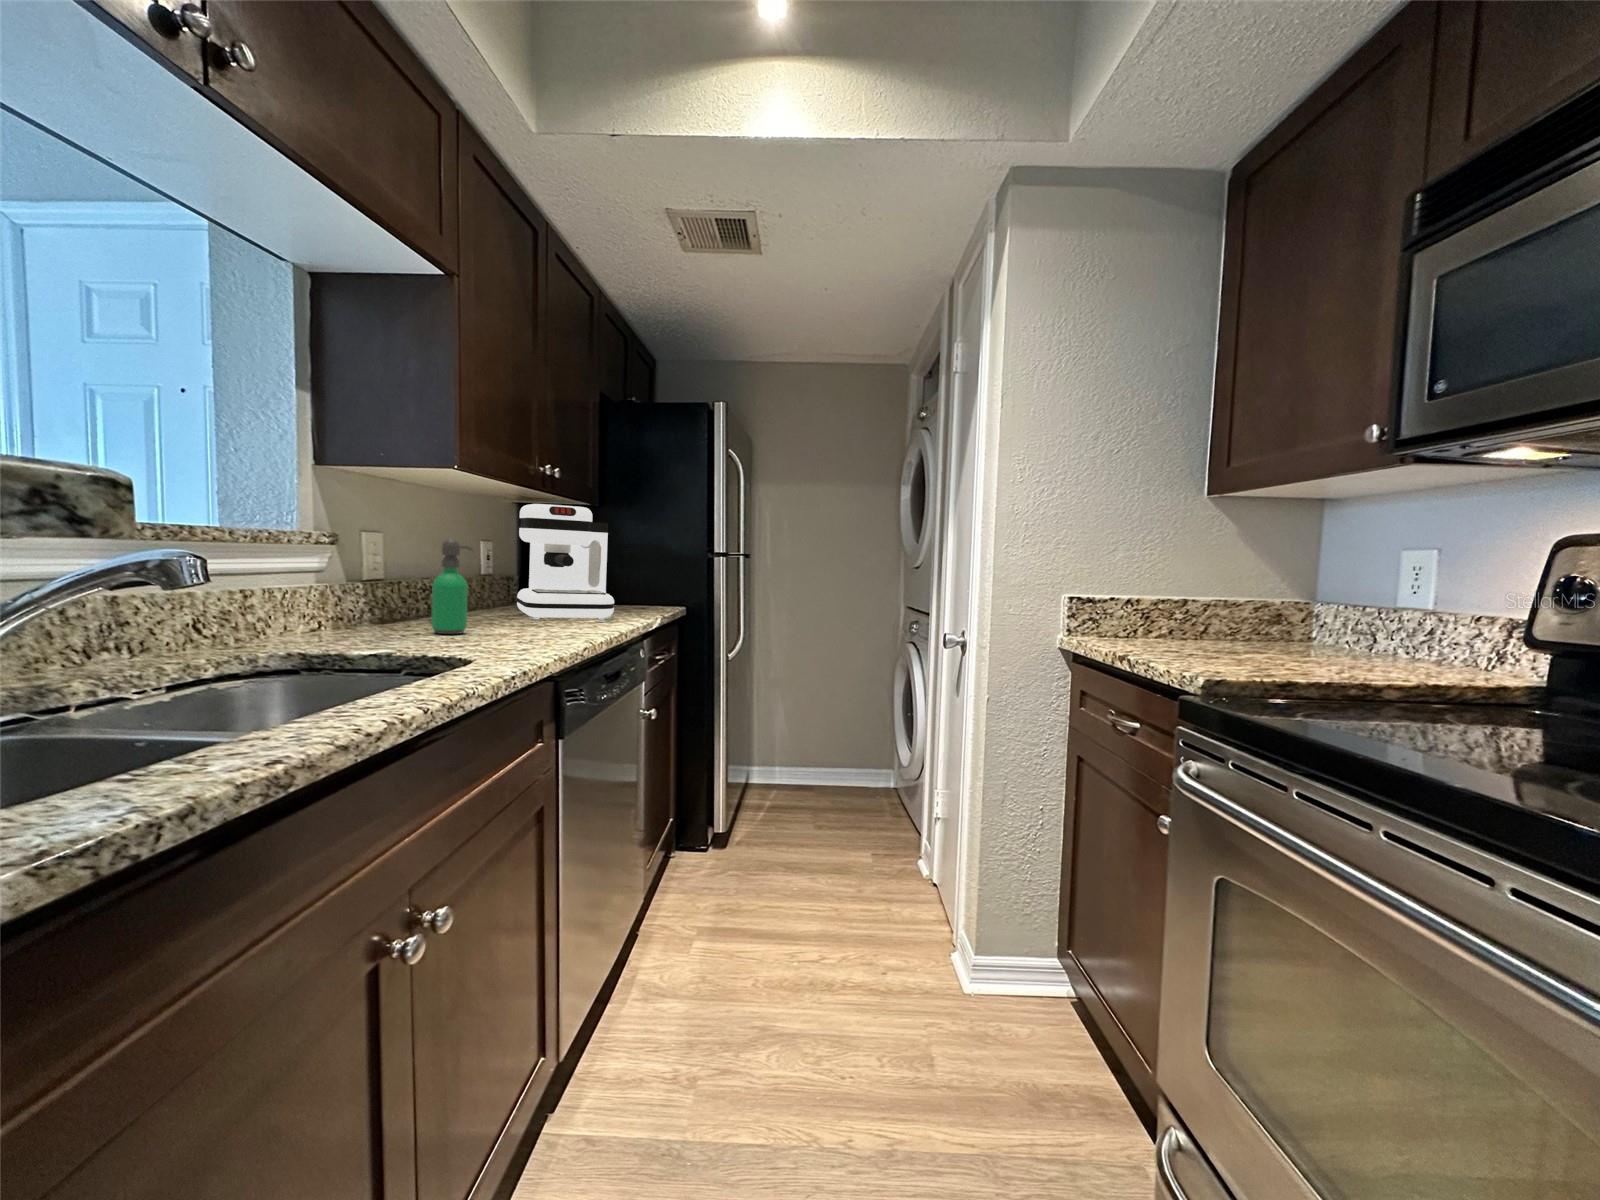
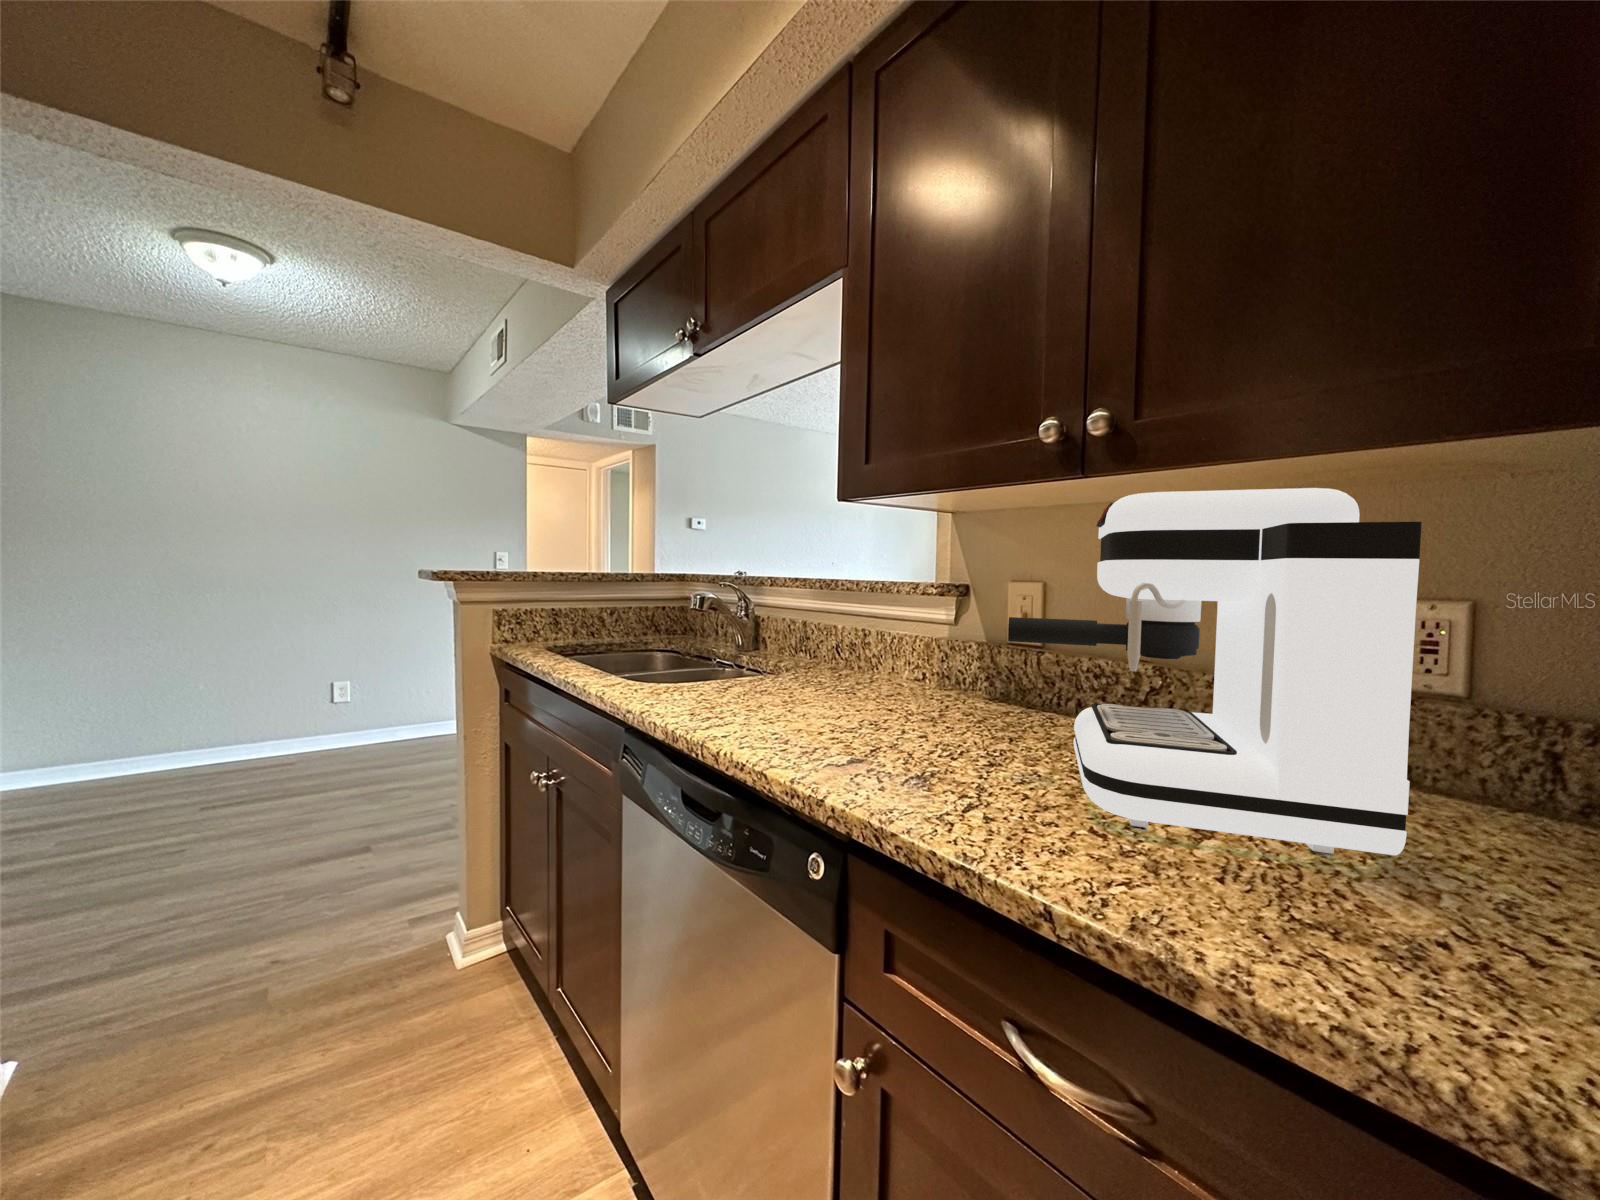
soap dispenser: present [431,539,472,634] -> none [879,585,921,710]

